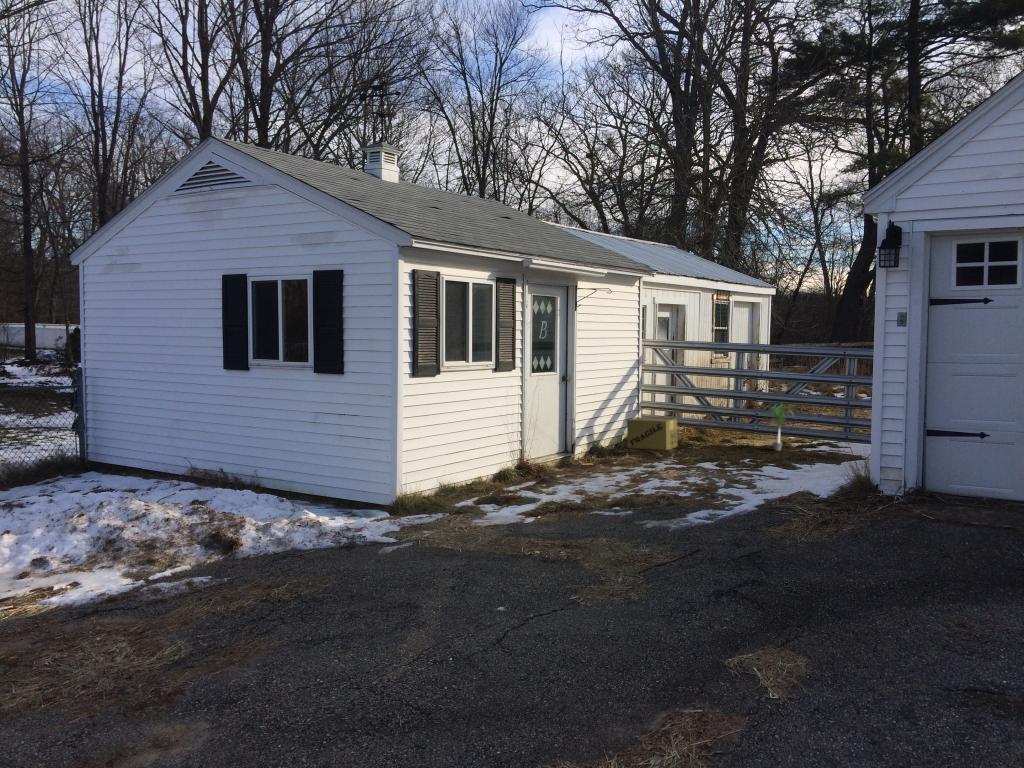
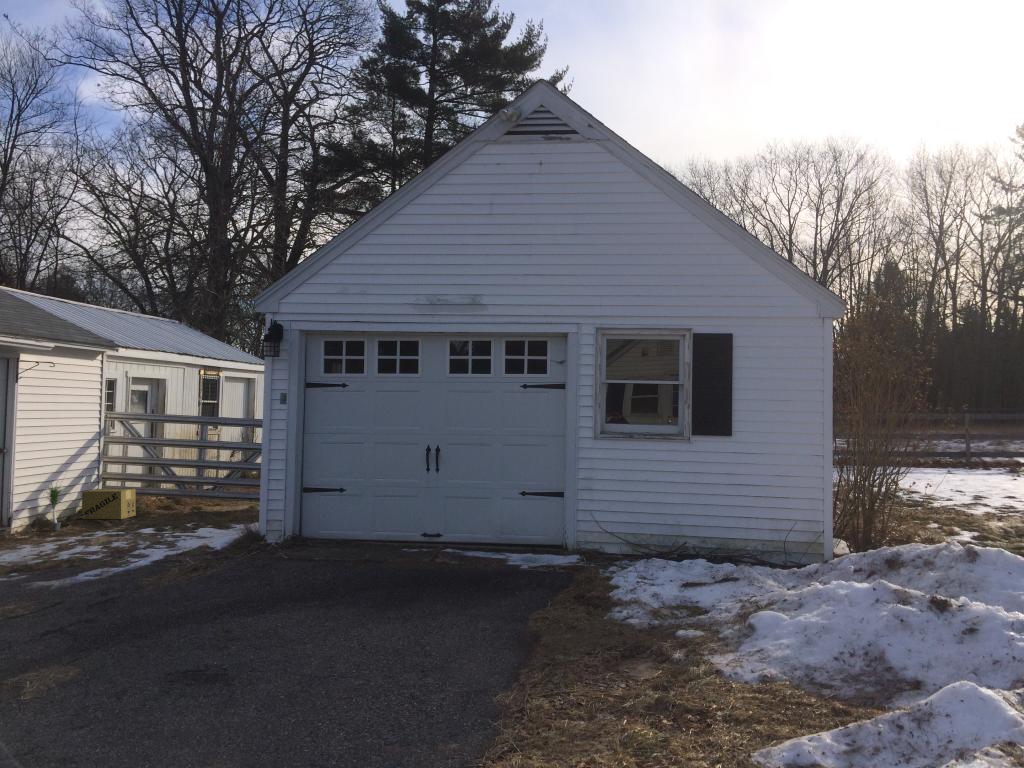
potted plant: present [772,406,785,451] -> present [48,484,62,531]

